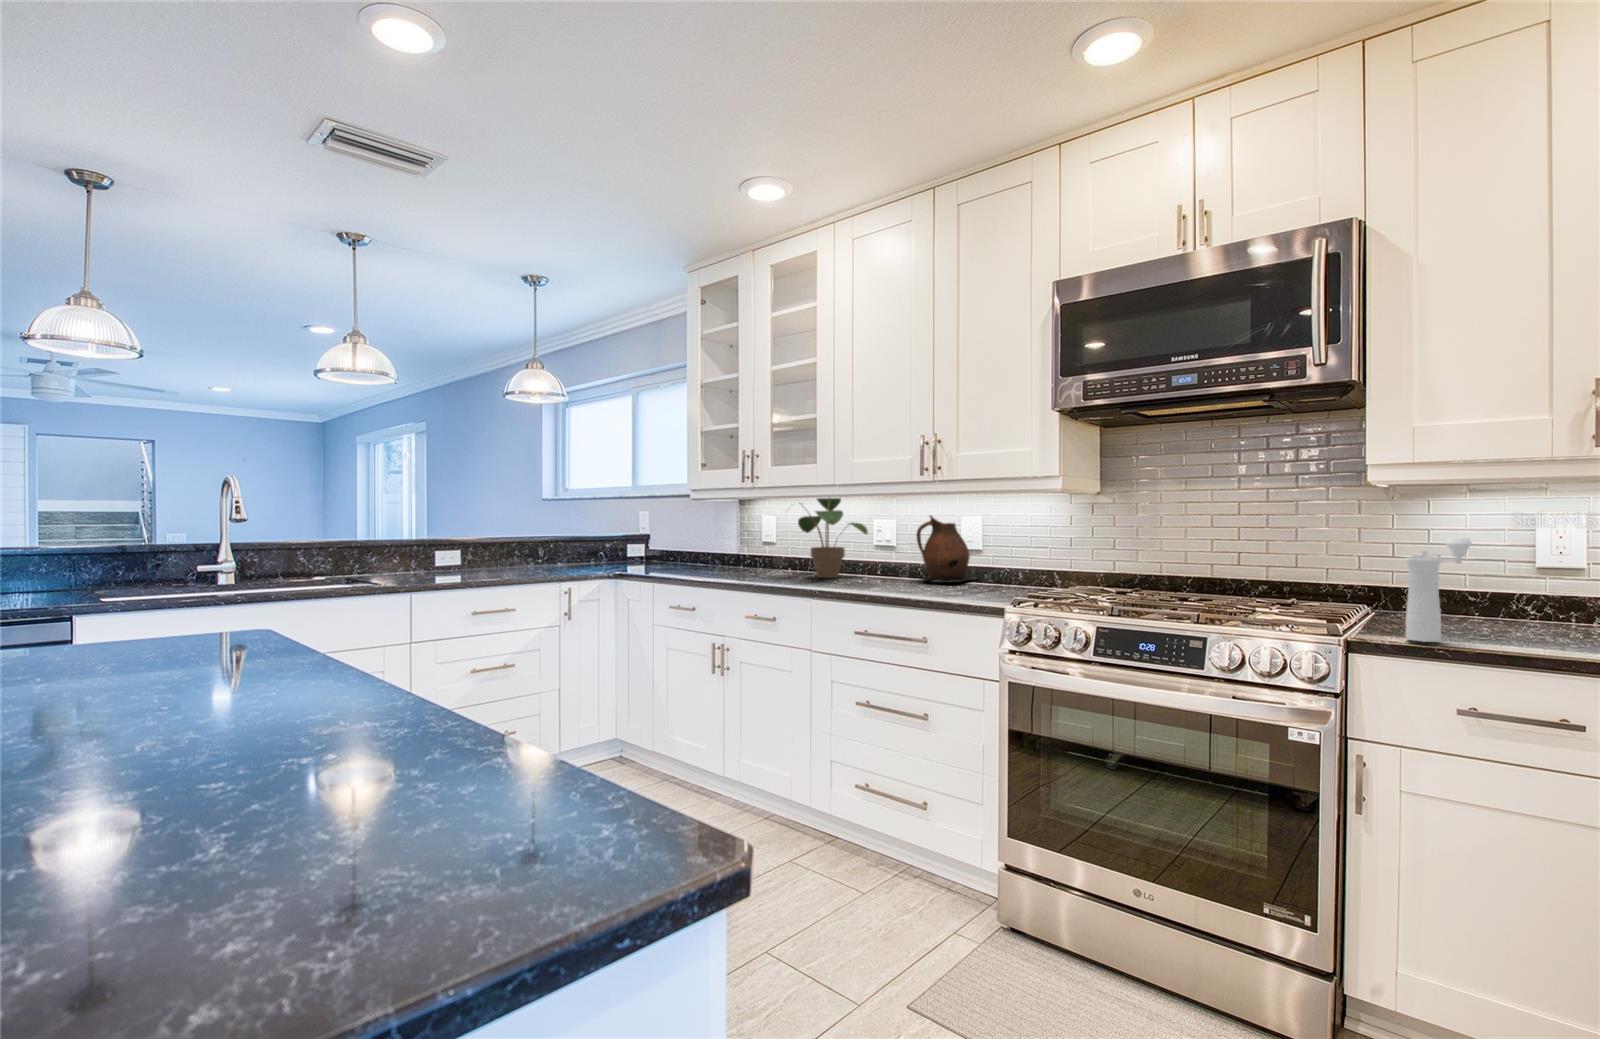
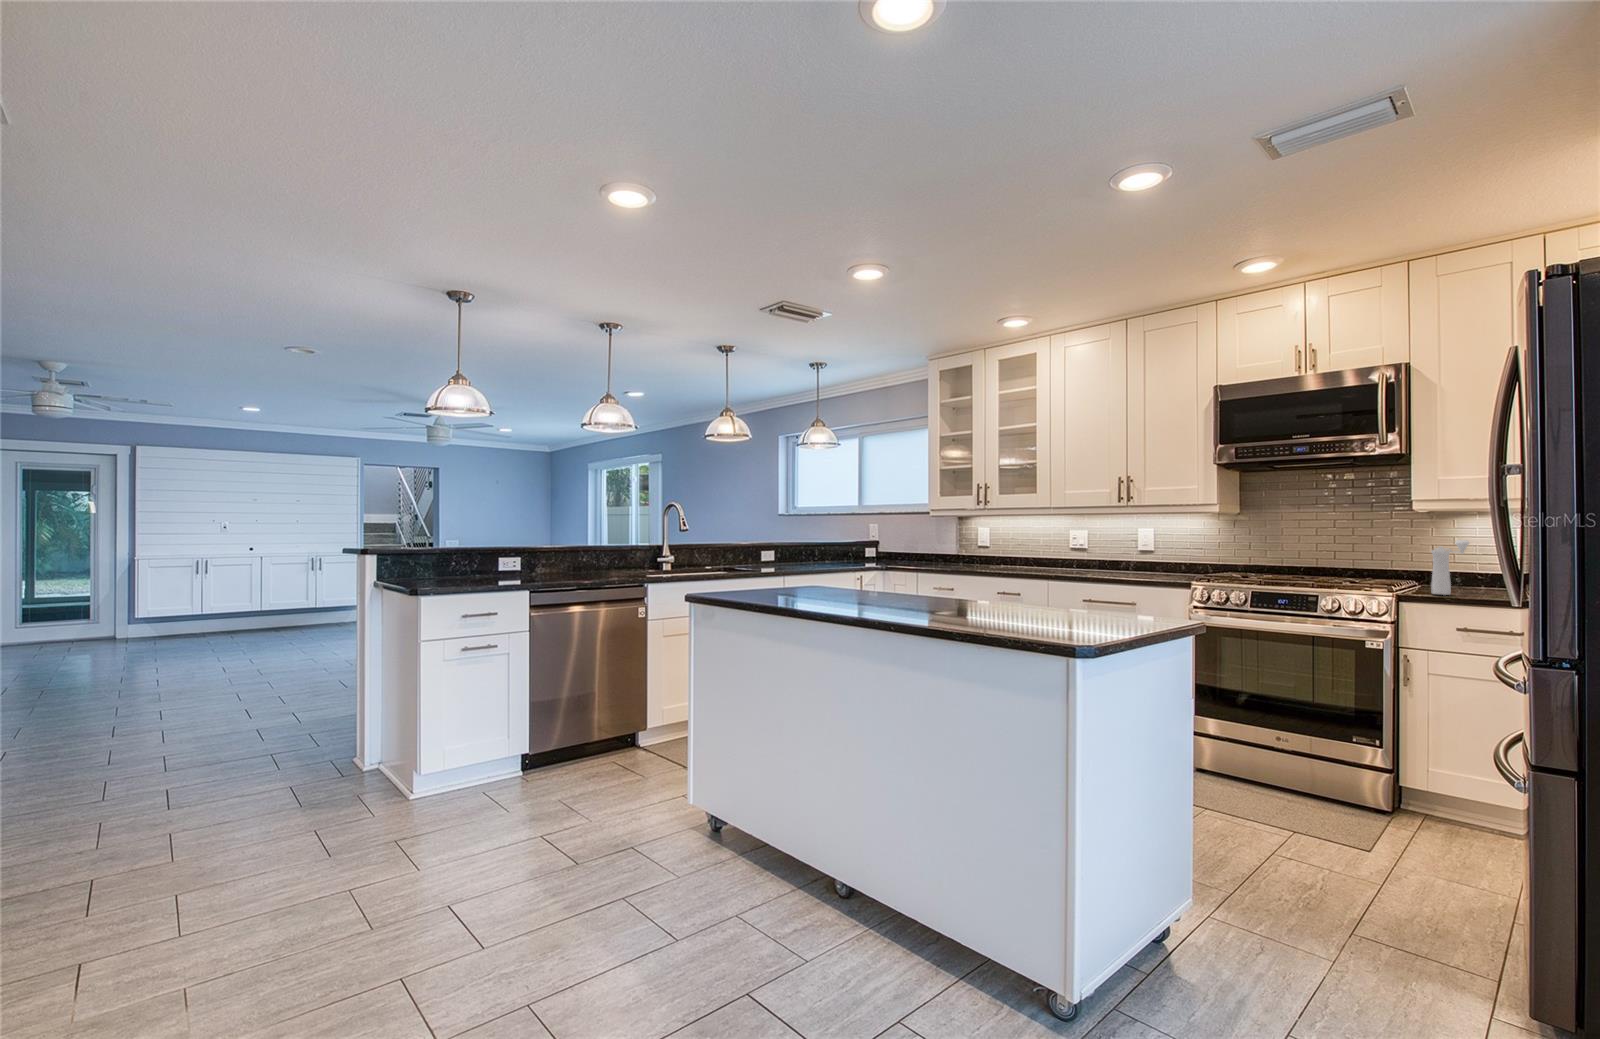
potted plant: present [798,498,868,578] -> none [1015,515,1073,570]
ceramic pitcher: present [917,516,975,582] -> none [1111,528,1155,572]

